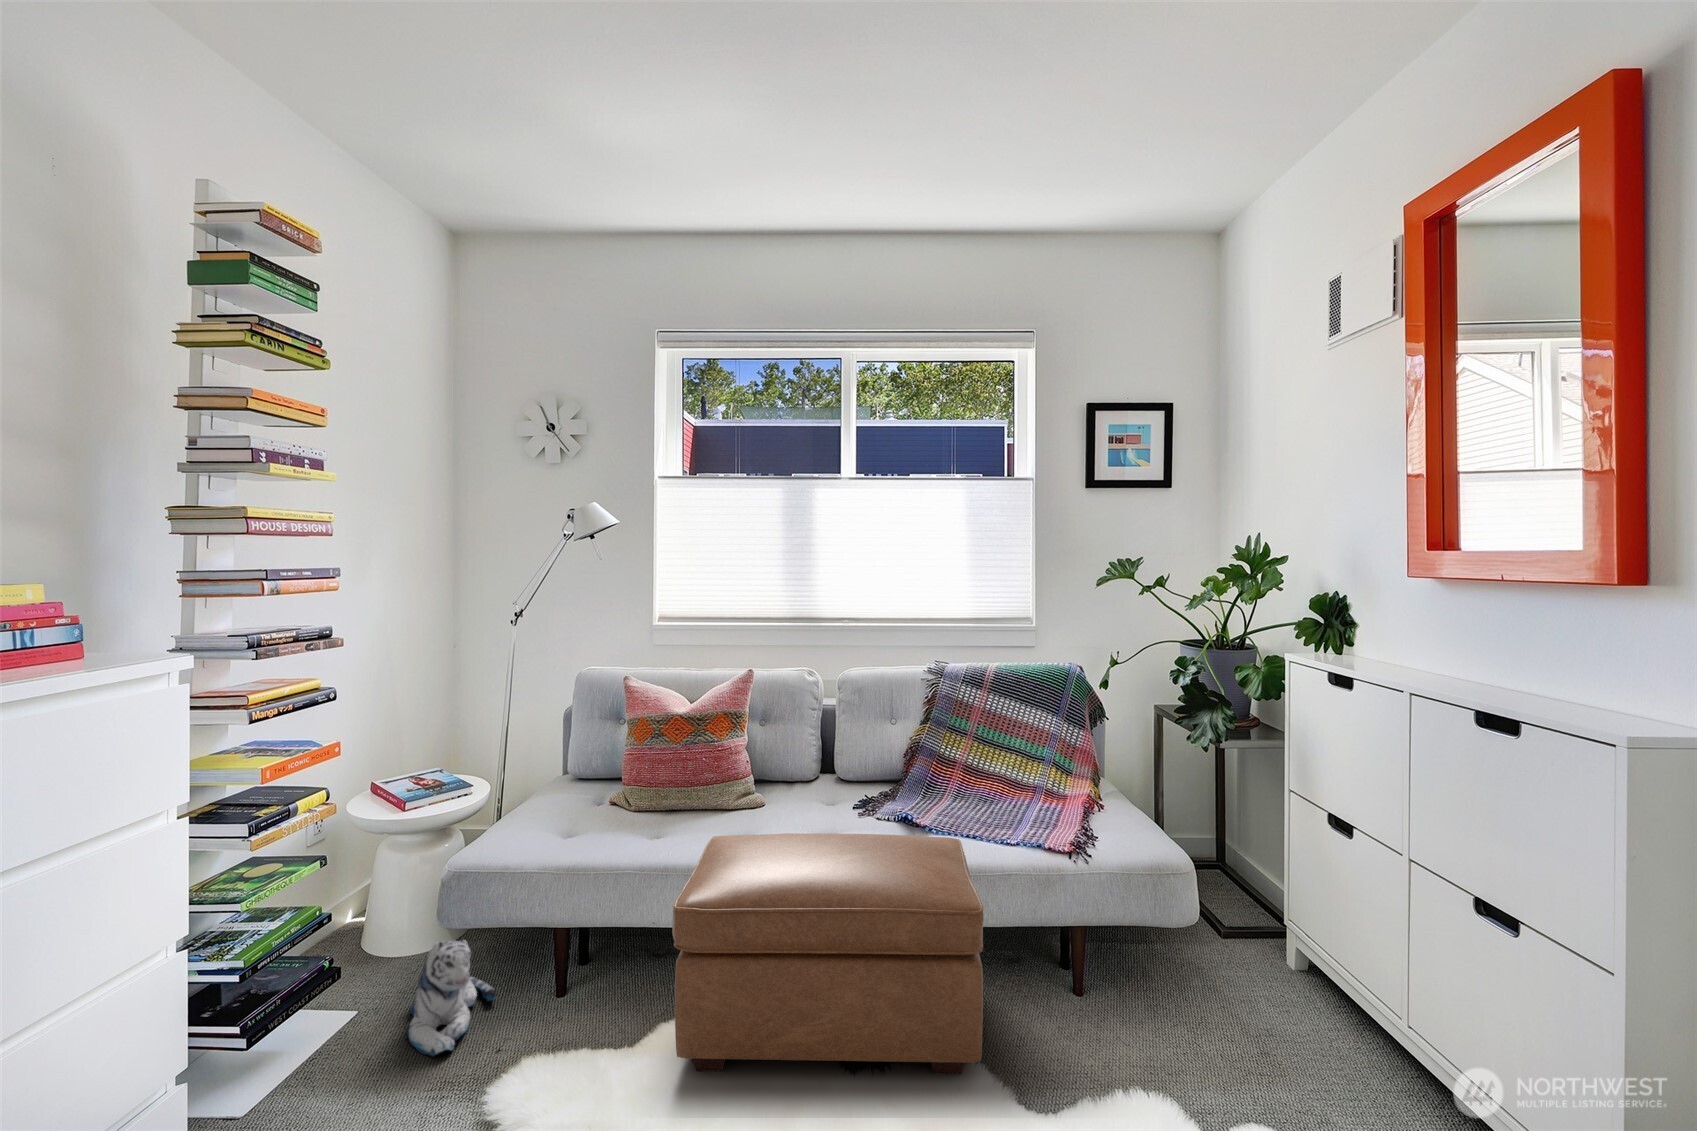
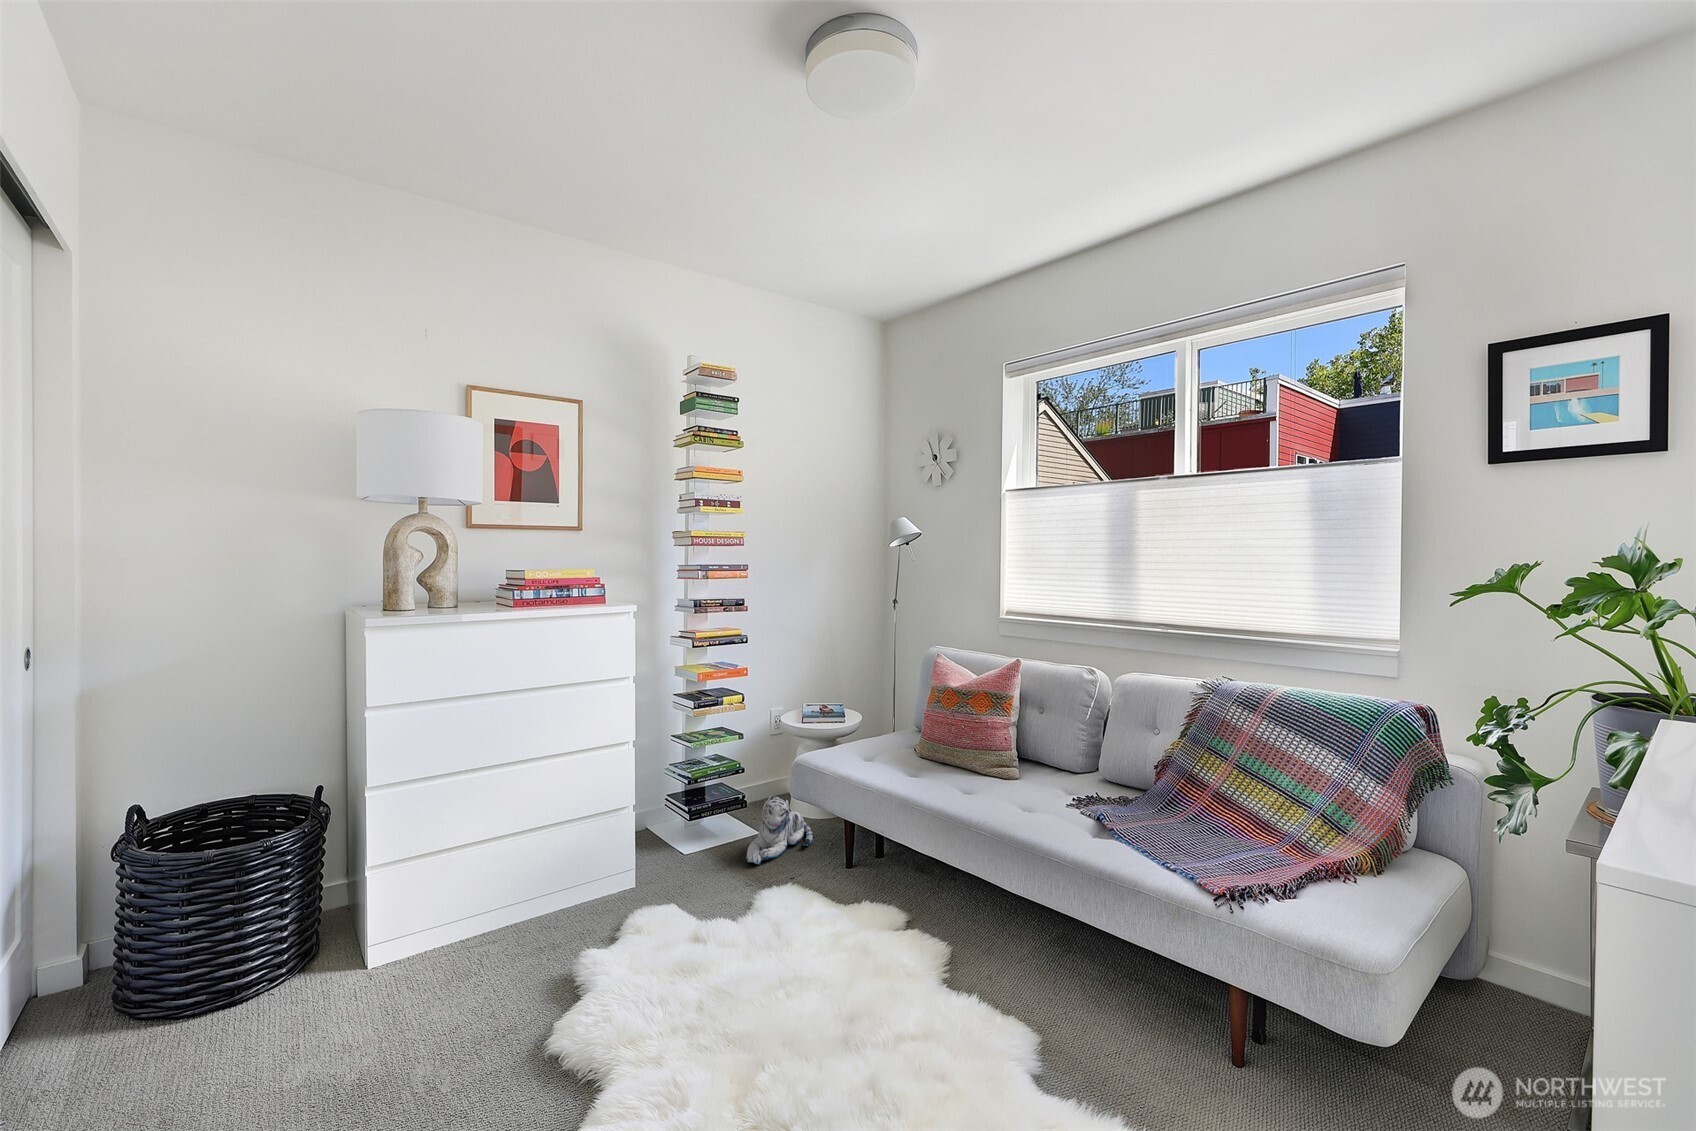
ottoman: present [672,833,984,1075] -> none [835,783,1138,1076]

